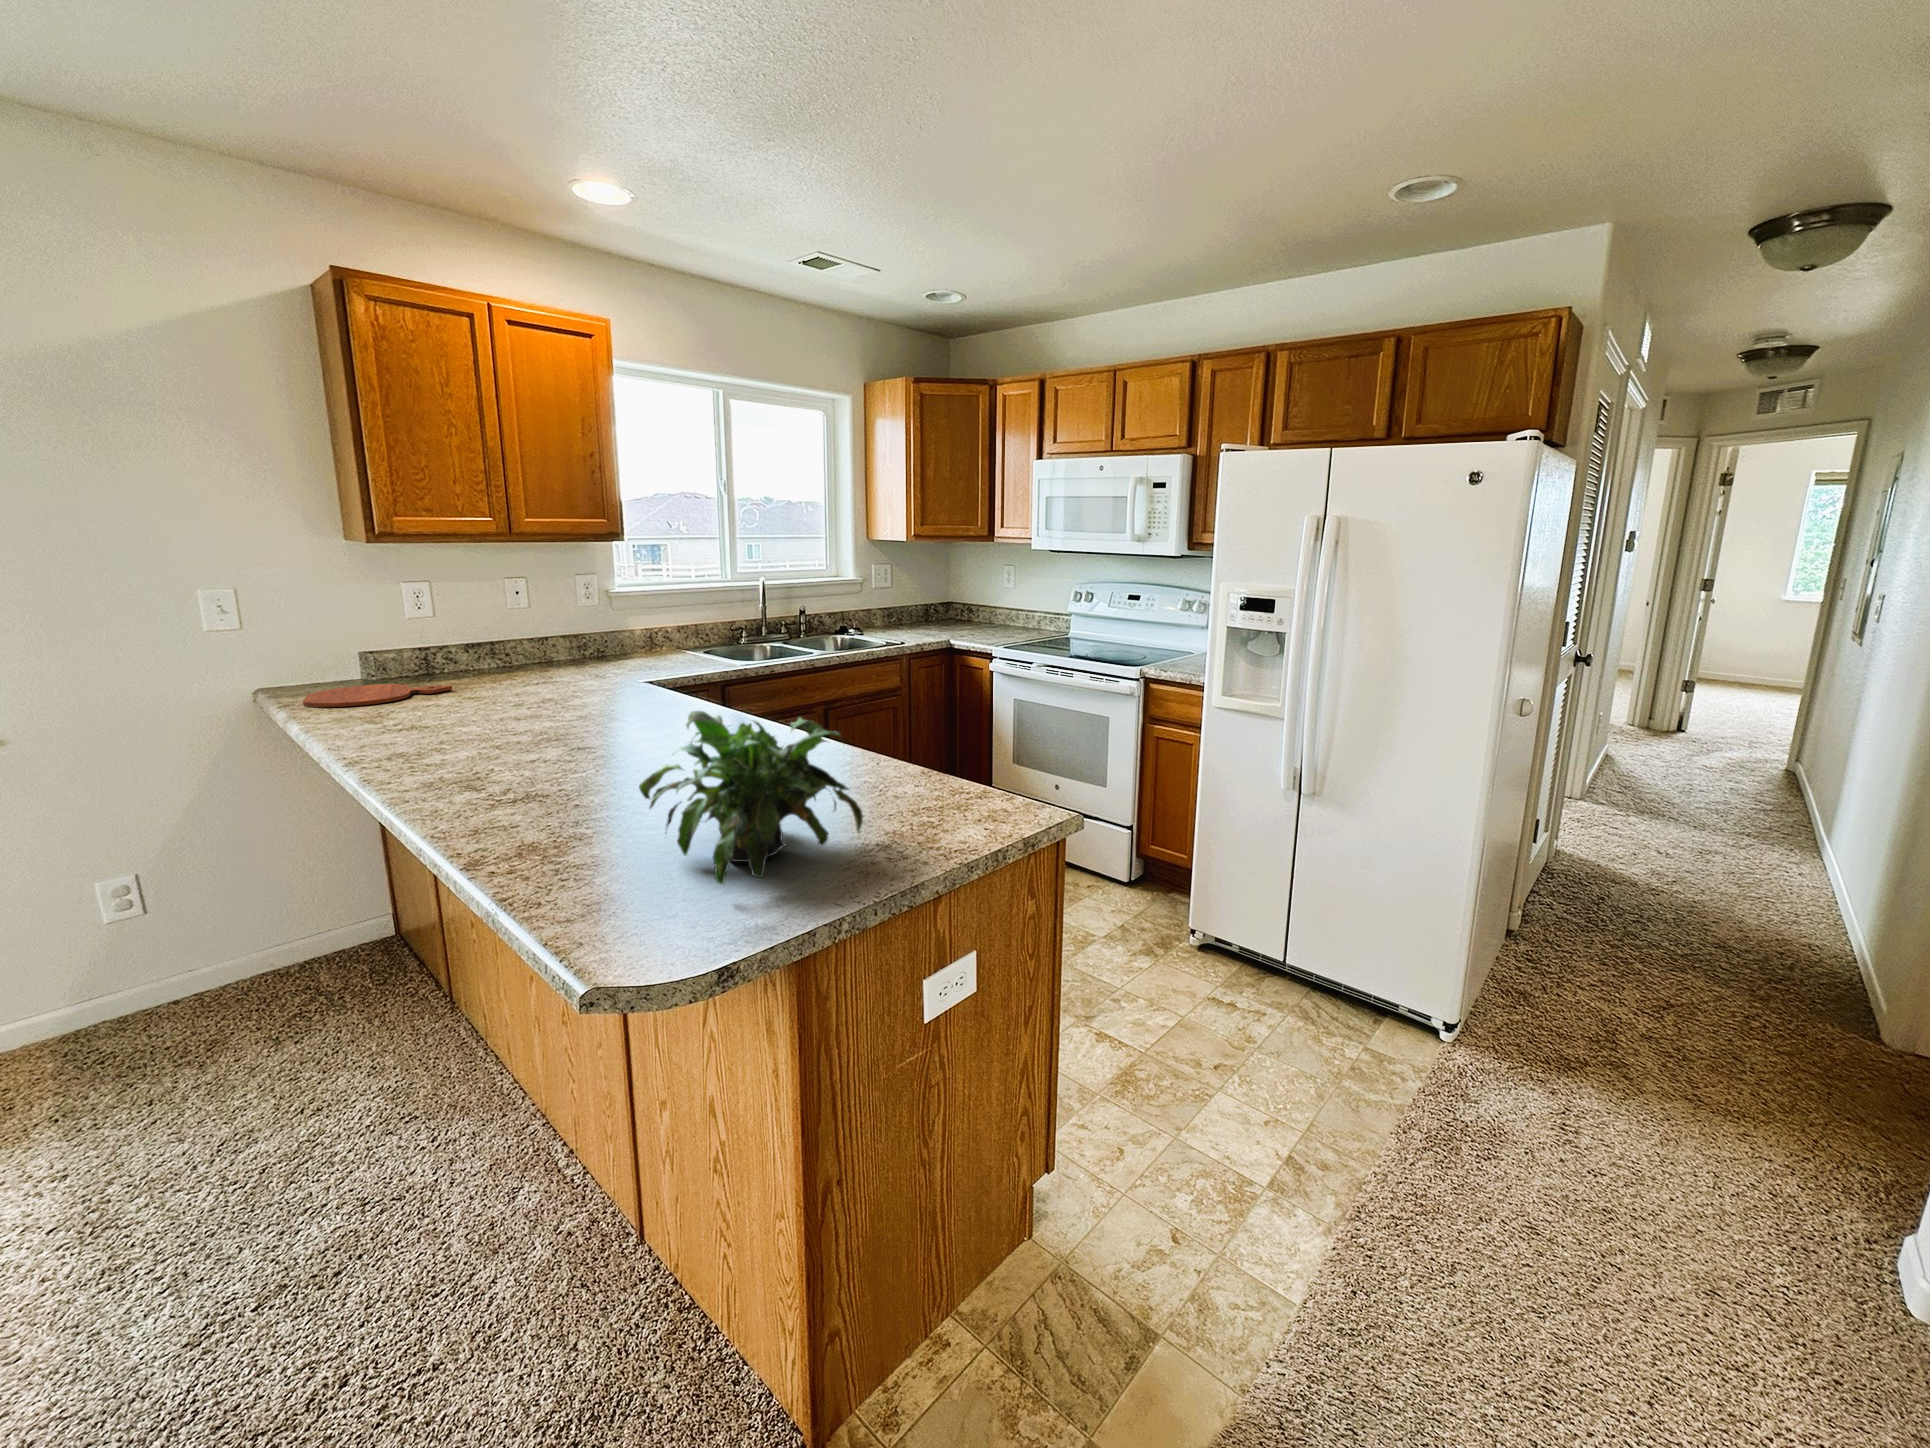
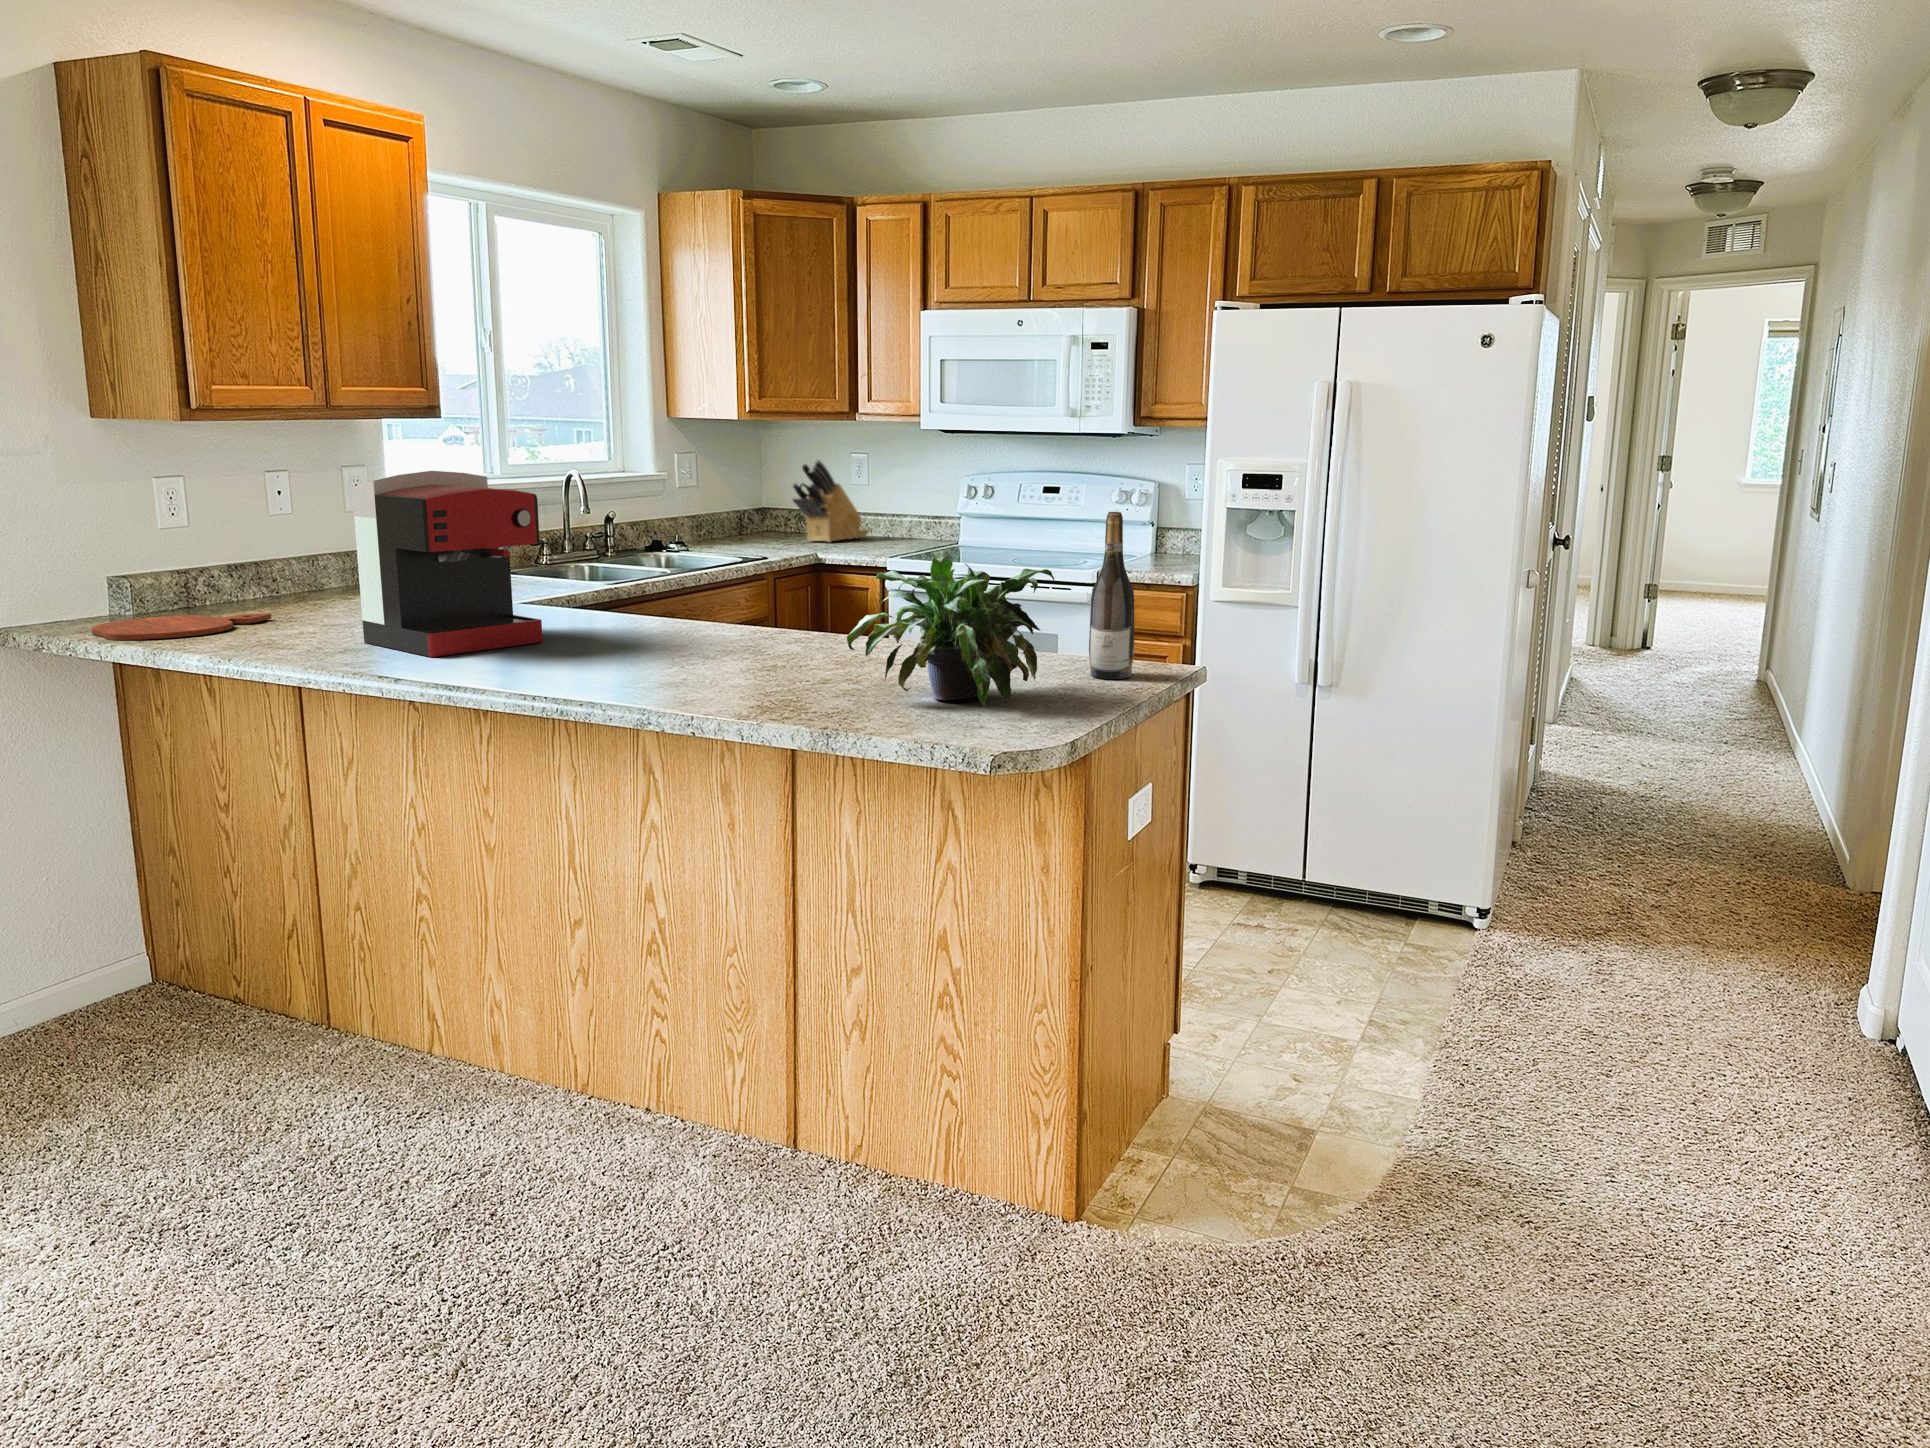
knife block: none [950,571,1012,630] -> present [792,460,868,542]
coffee maker: none [435,589,570,745] -> present [352,471,543,657]
wine bottle: none [938,662,984,836] -> present [1089,512,1134,679]

